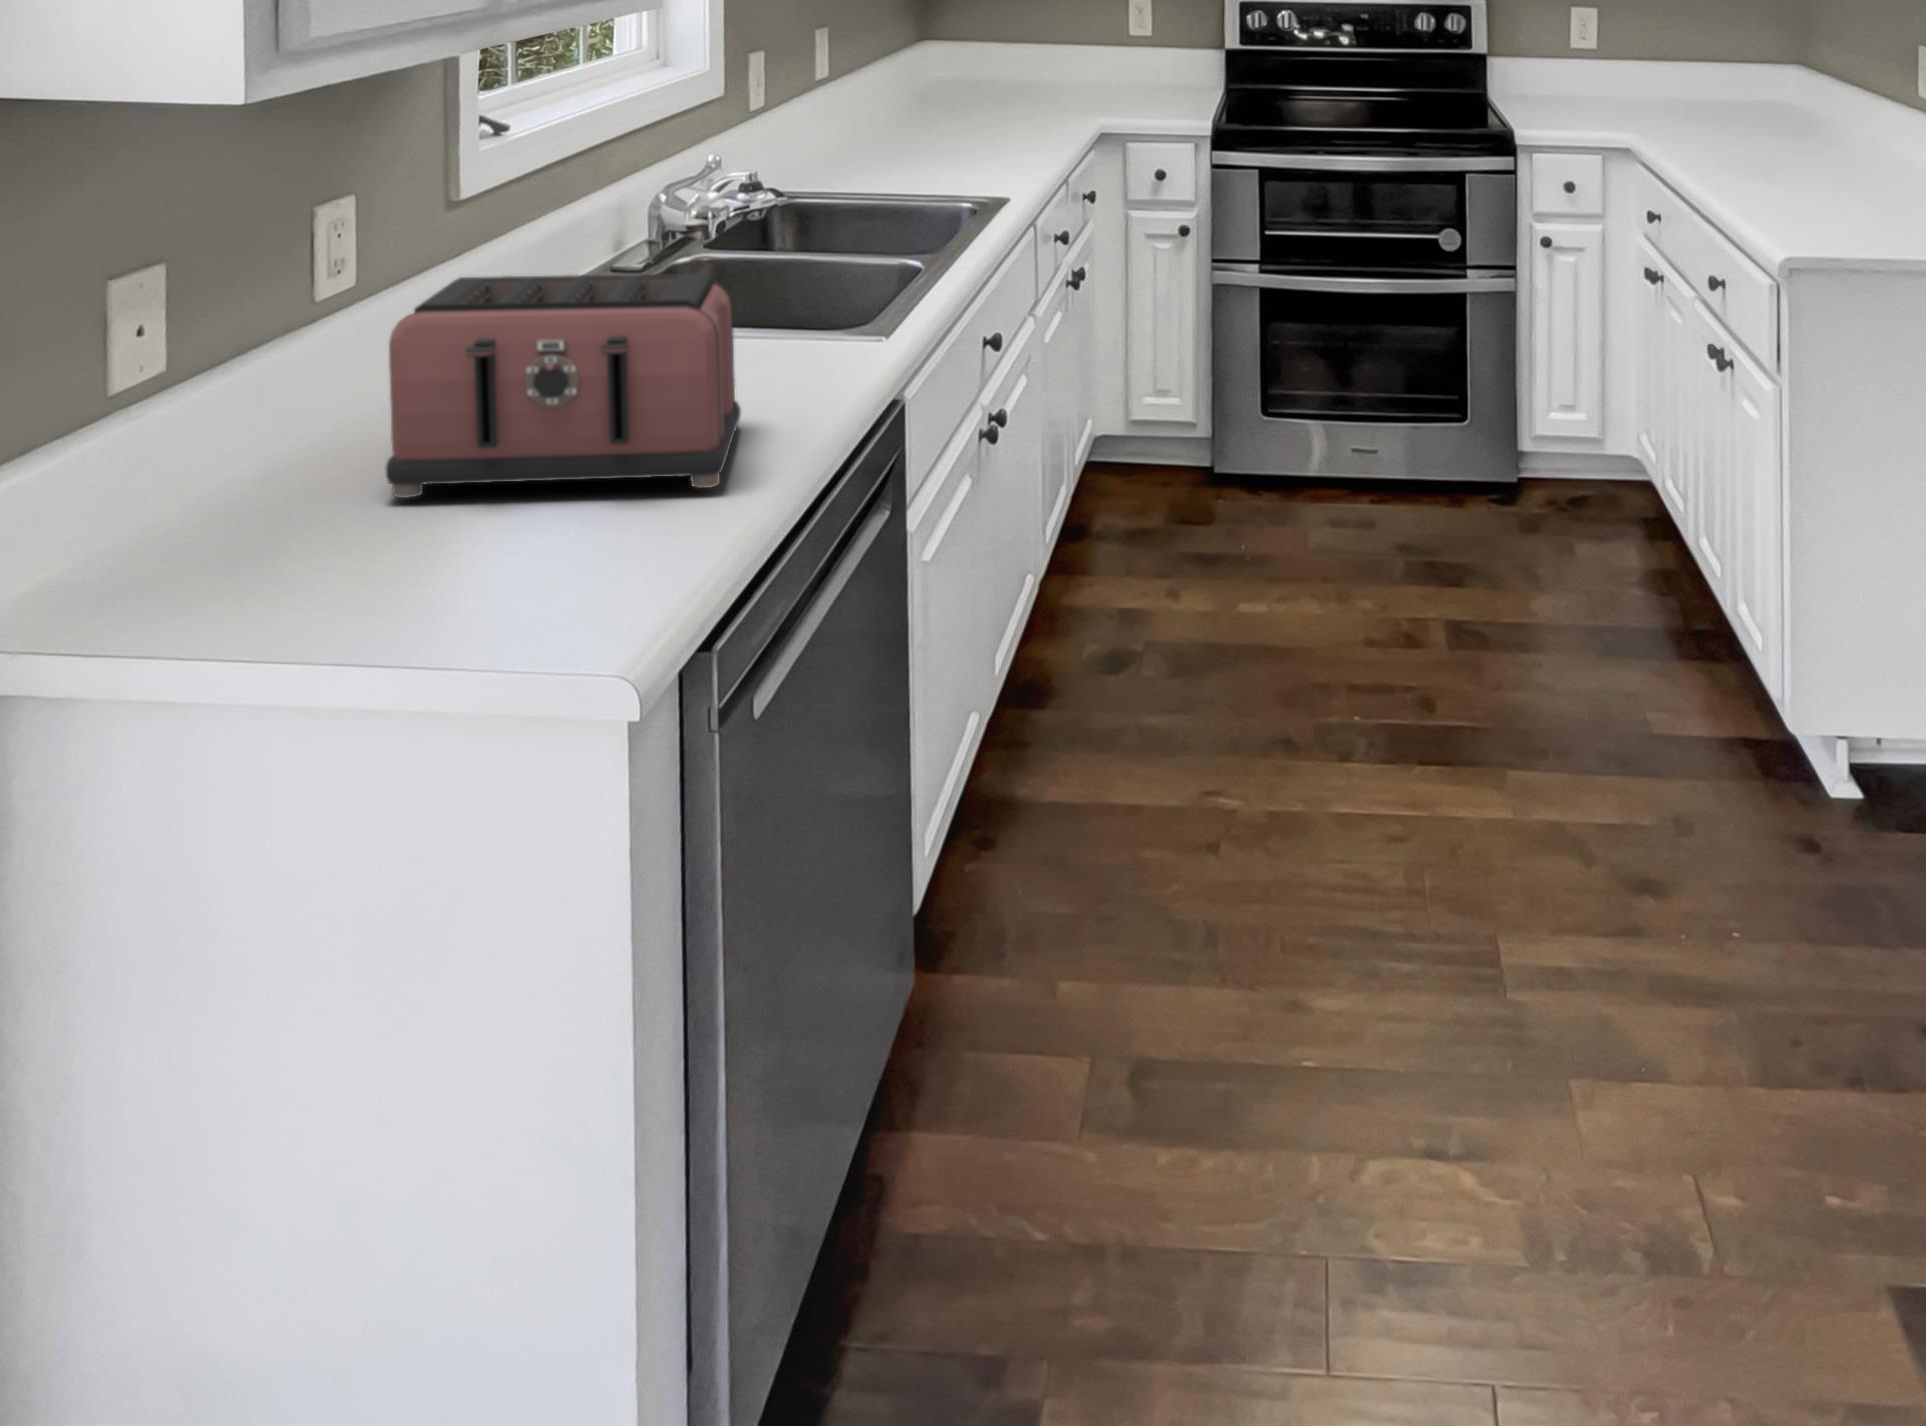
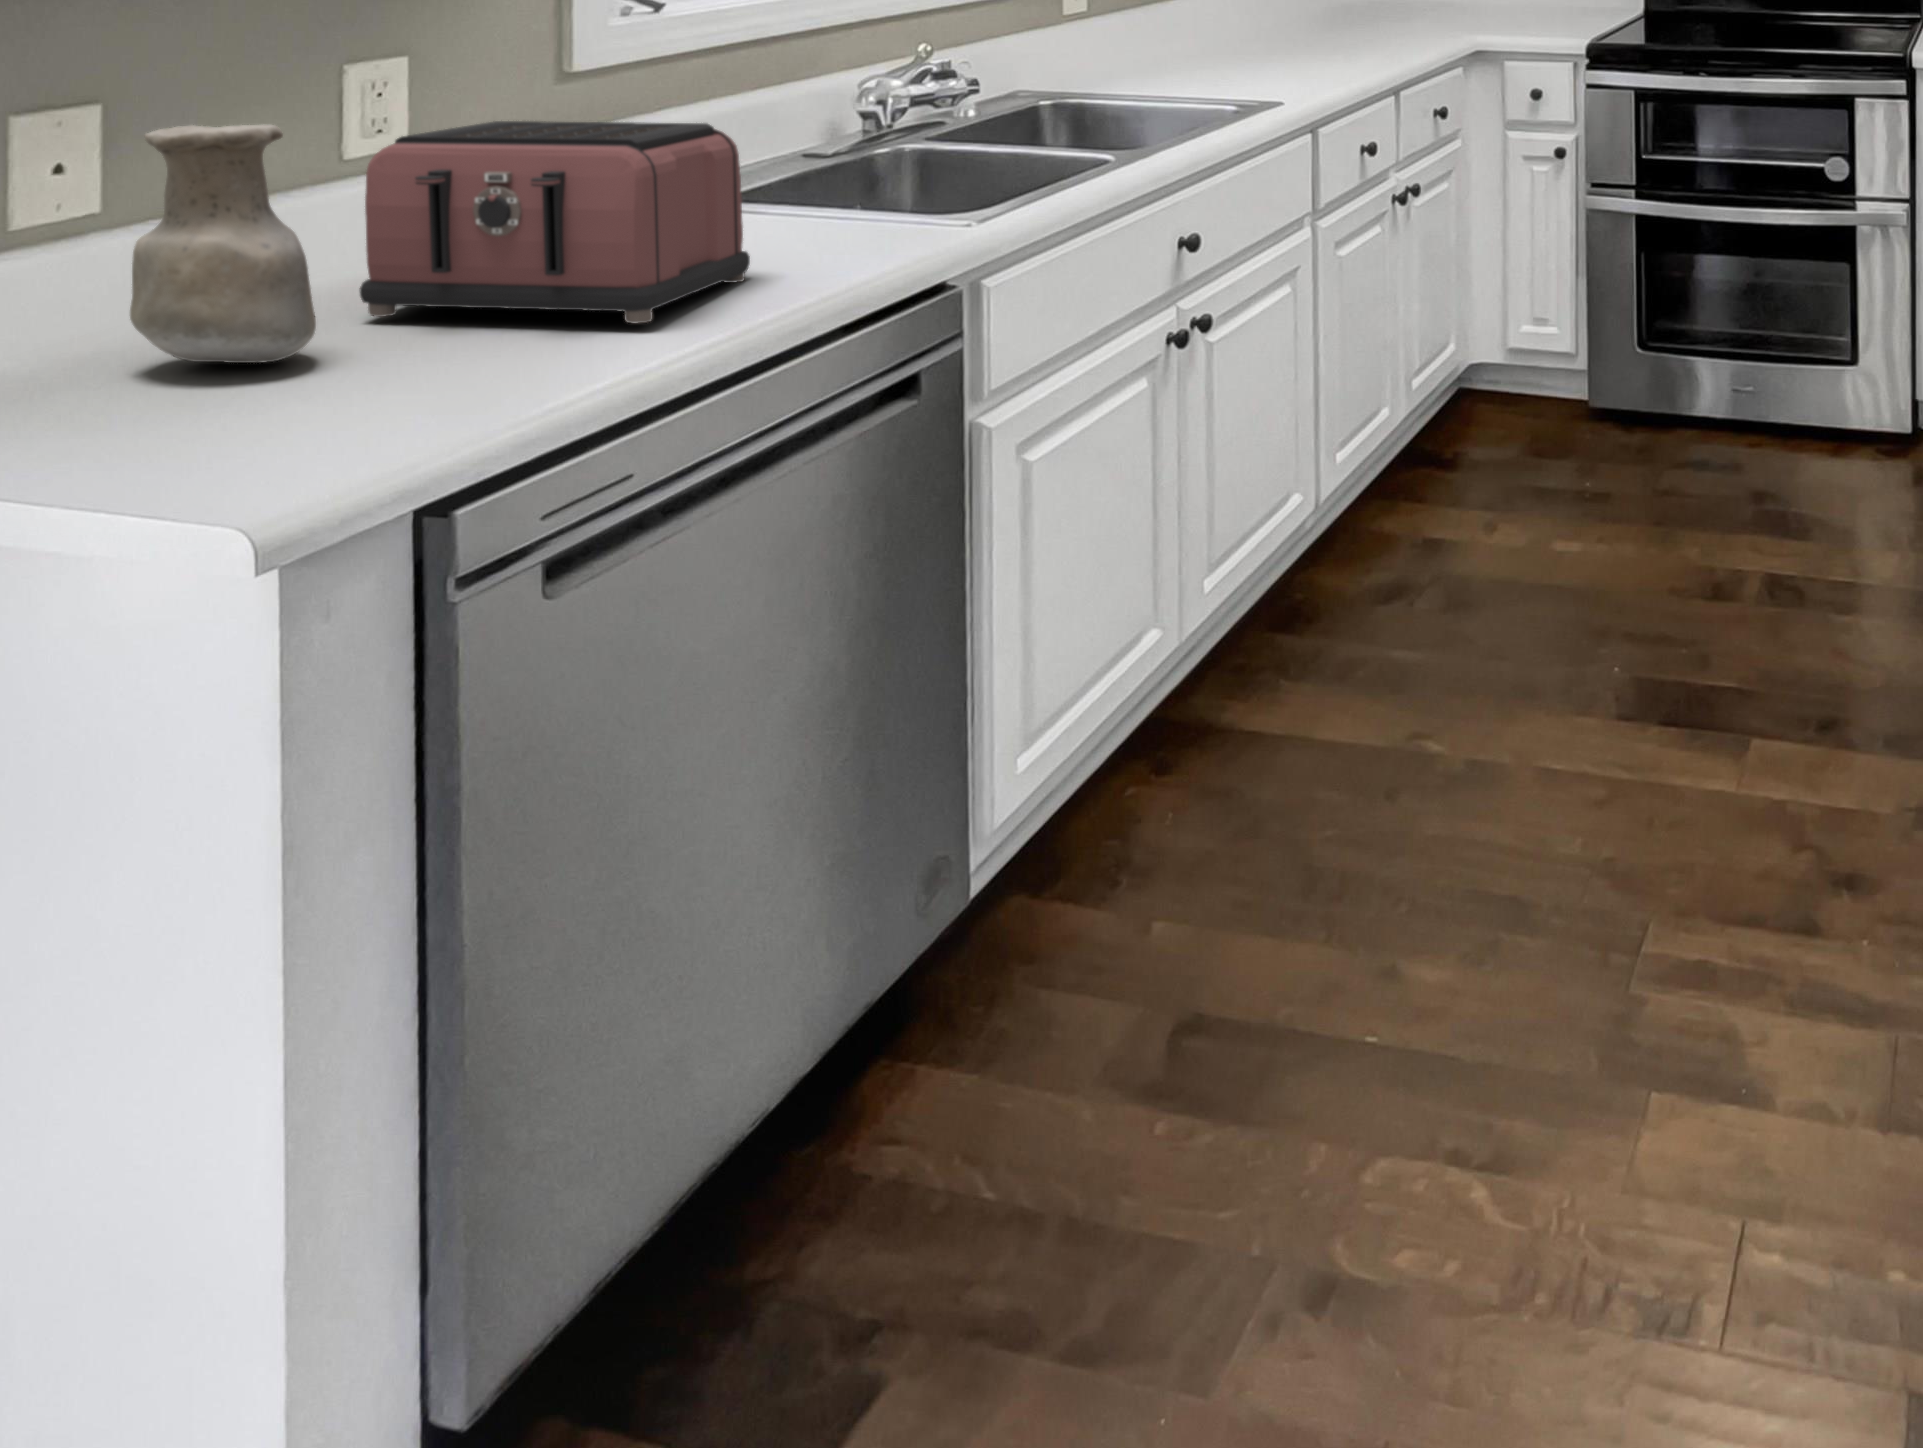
vase: none [206,305,413,565] -> present [130,125,316,363]

